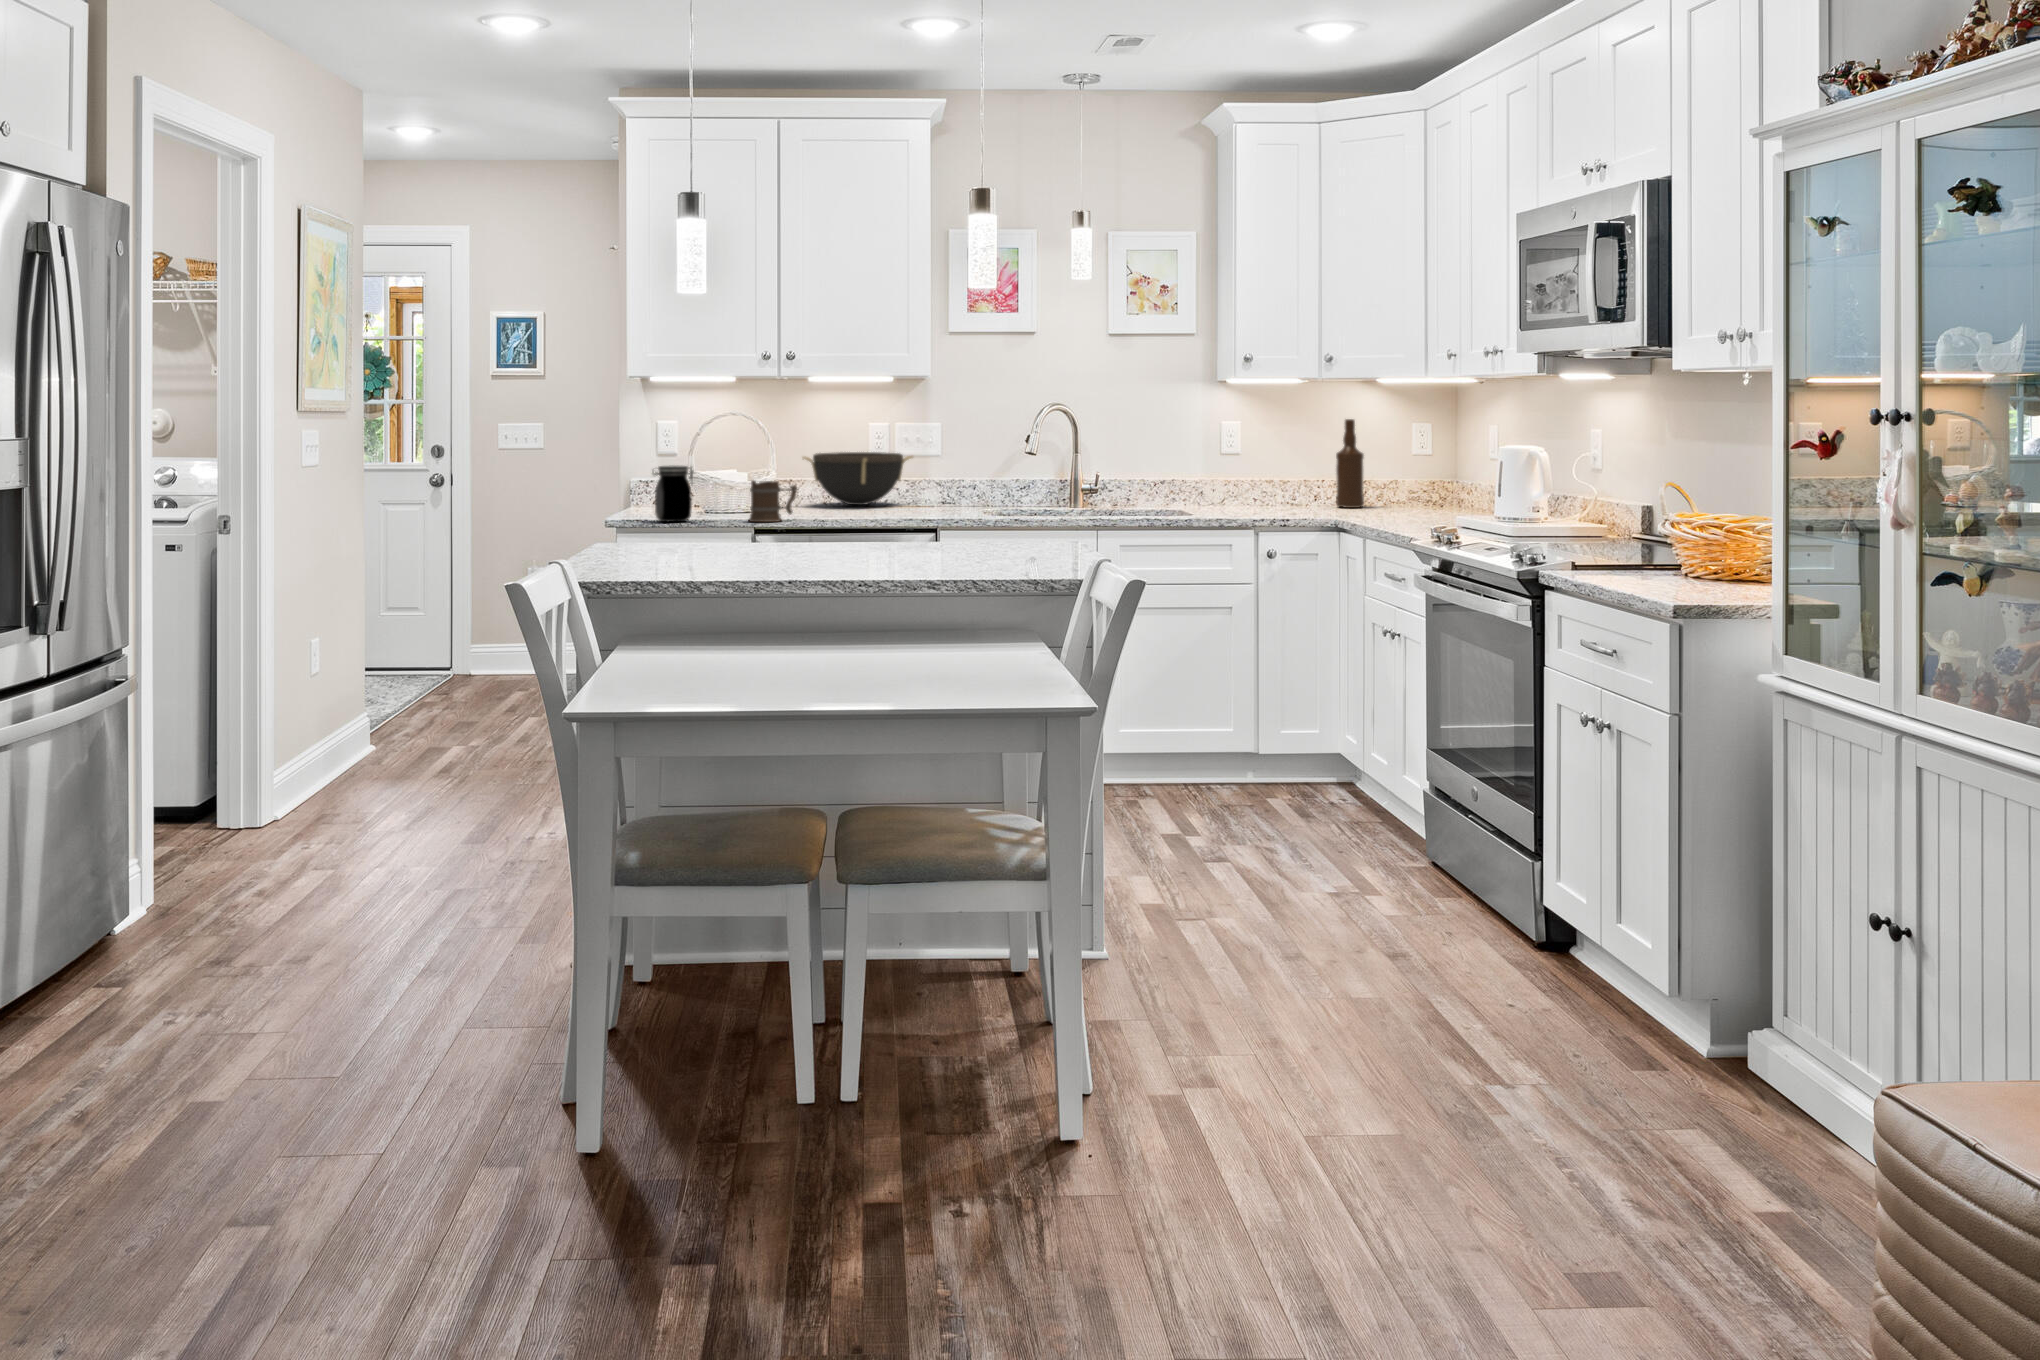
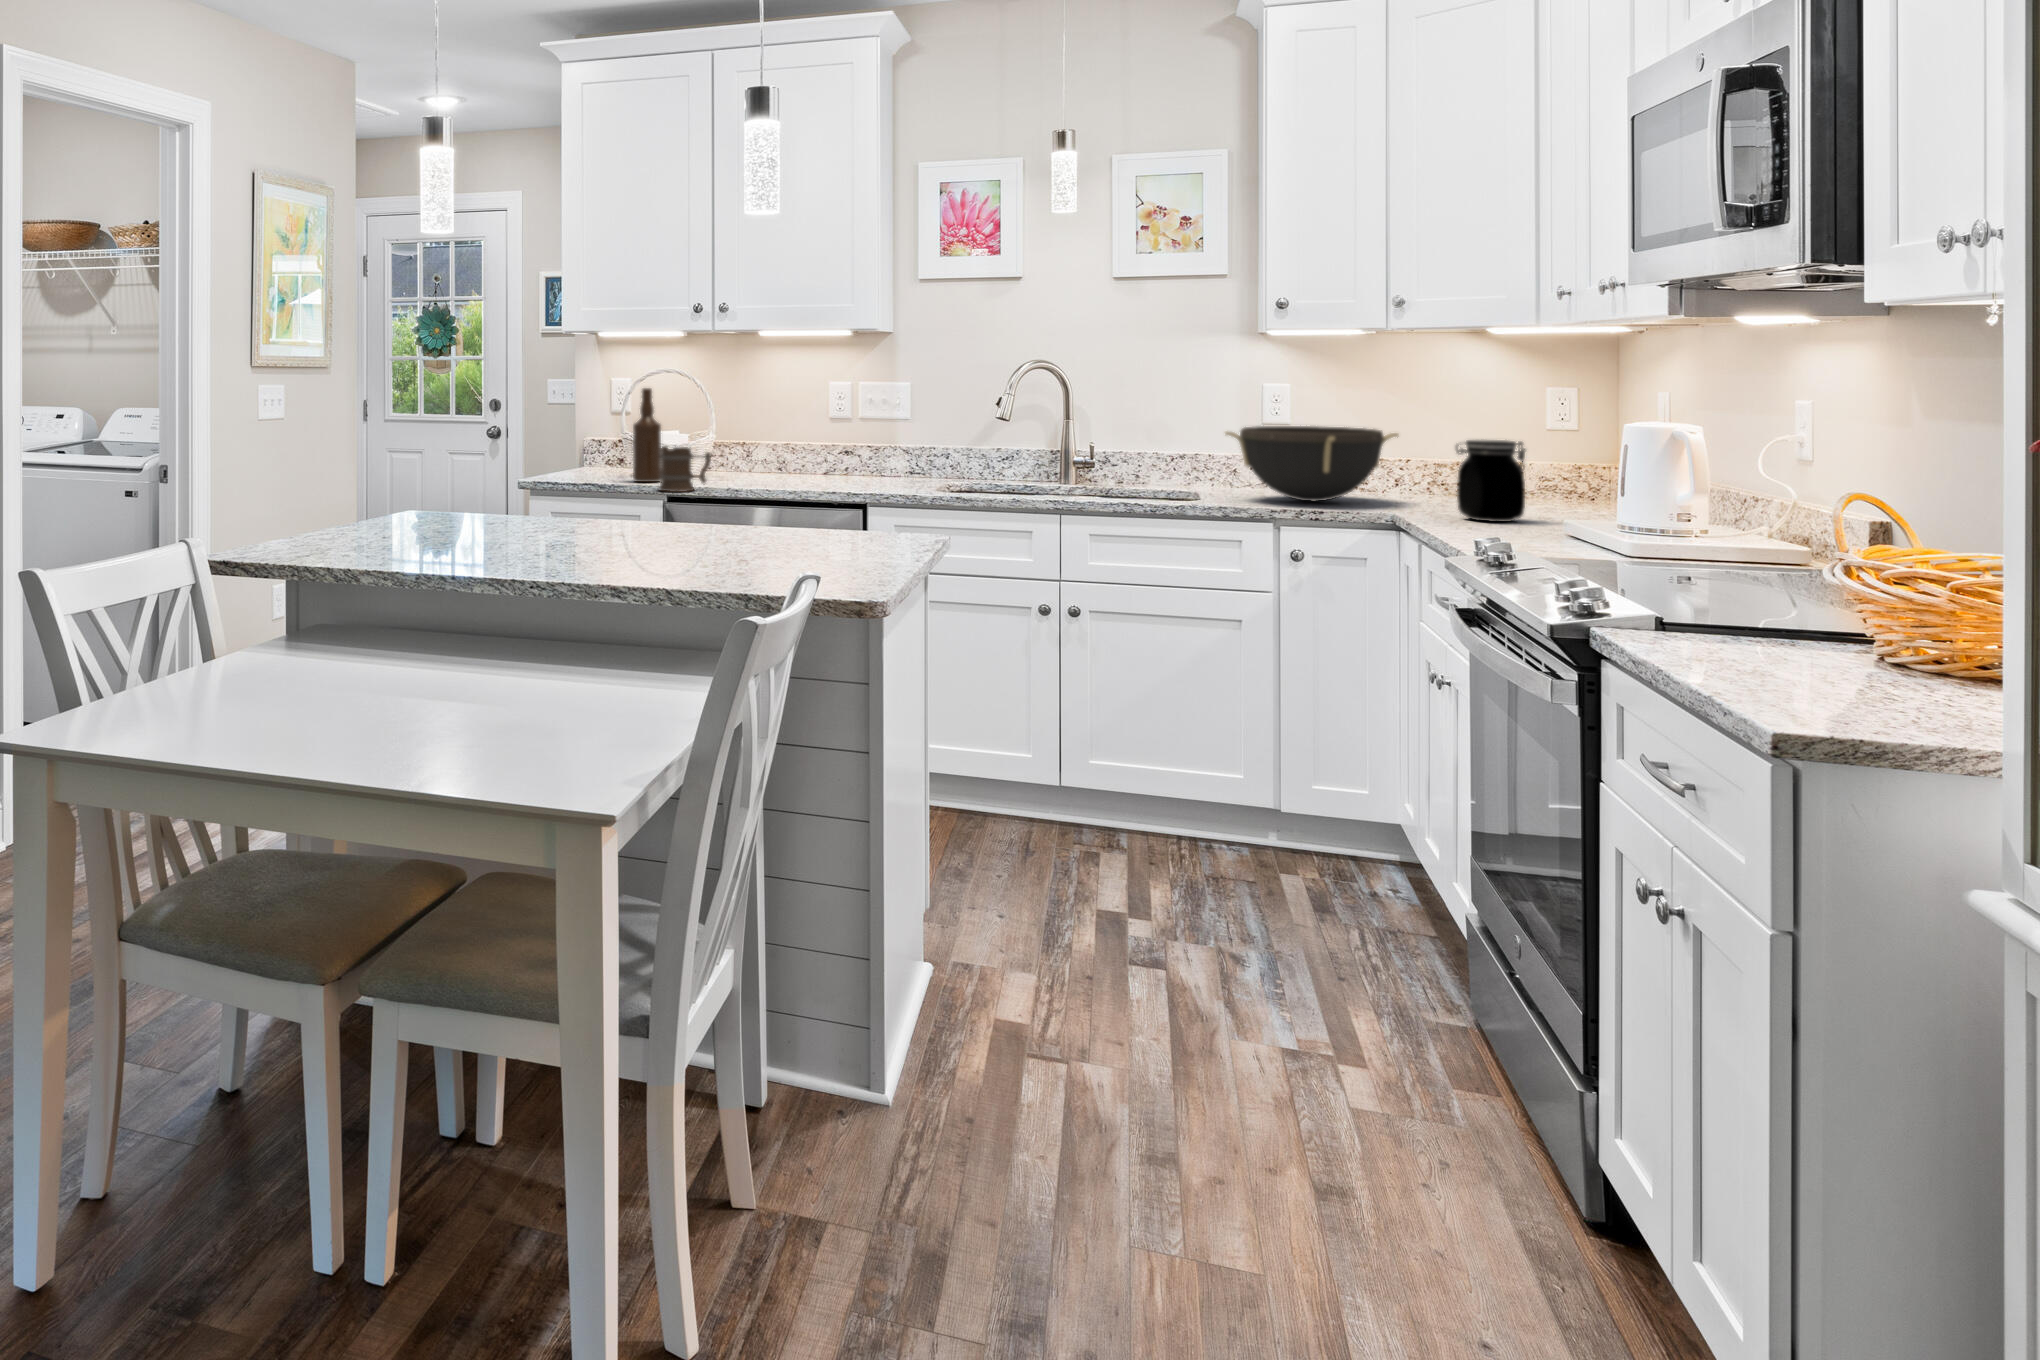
bottle: present [1336,419,1364,508] -> present [633,388,661,482]
bowl: present [803,452,913,505] -> present [1225,426,1398,501]
jar: present [653,465,693,522] -> present [1456,440,1525,522]

